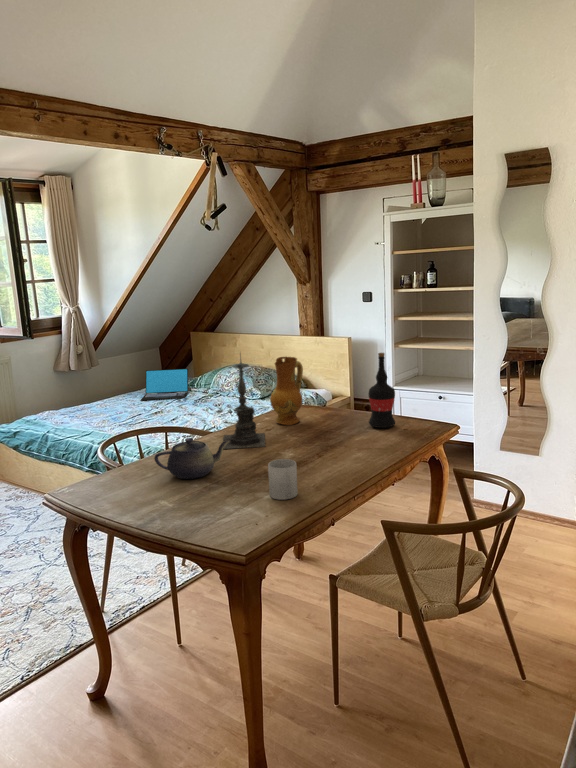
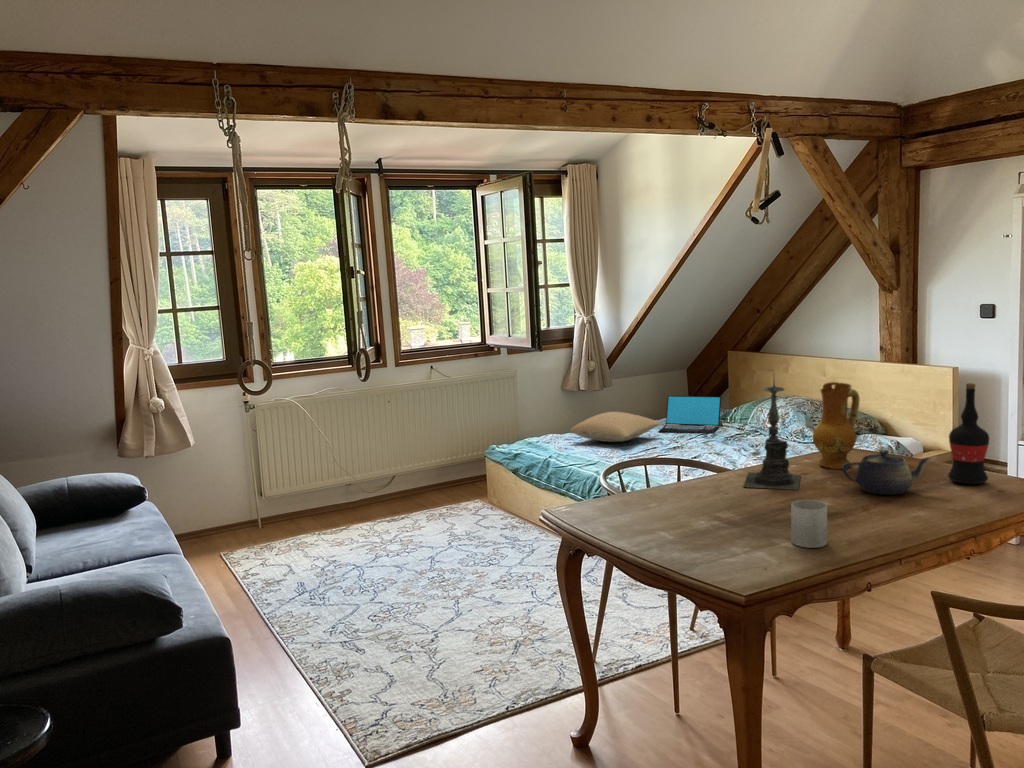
pillow: none [64,387,142,413] -> present [570,412,661,442]
teapot: present [154,438,229,479] -> present [843,450,931,495]

